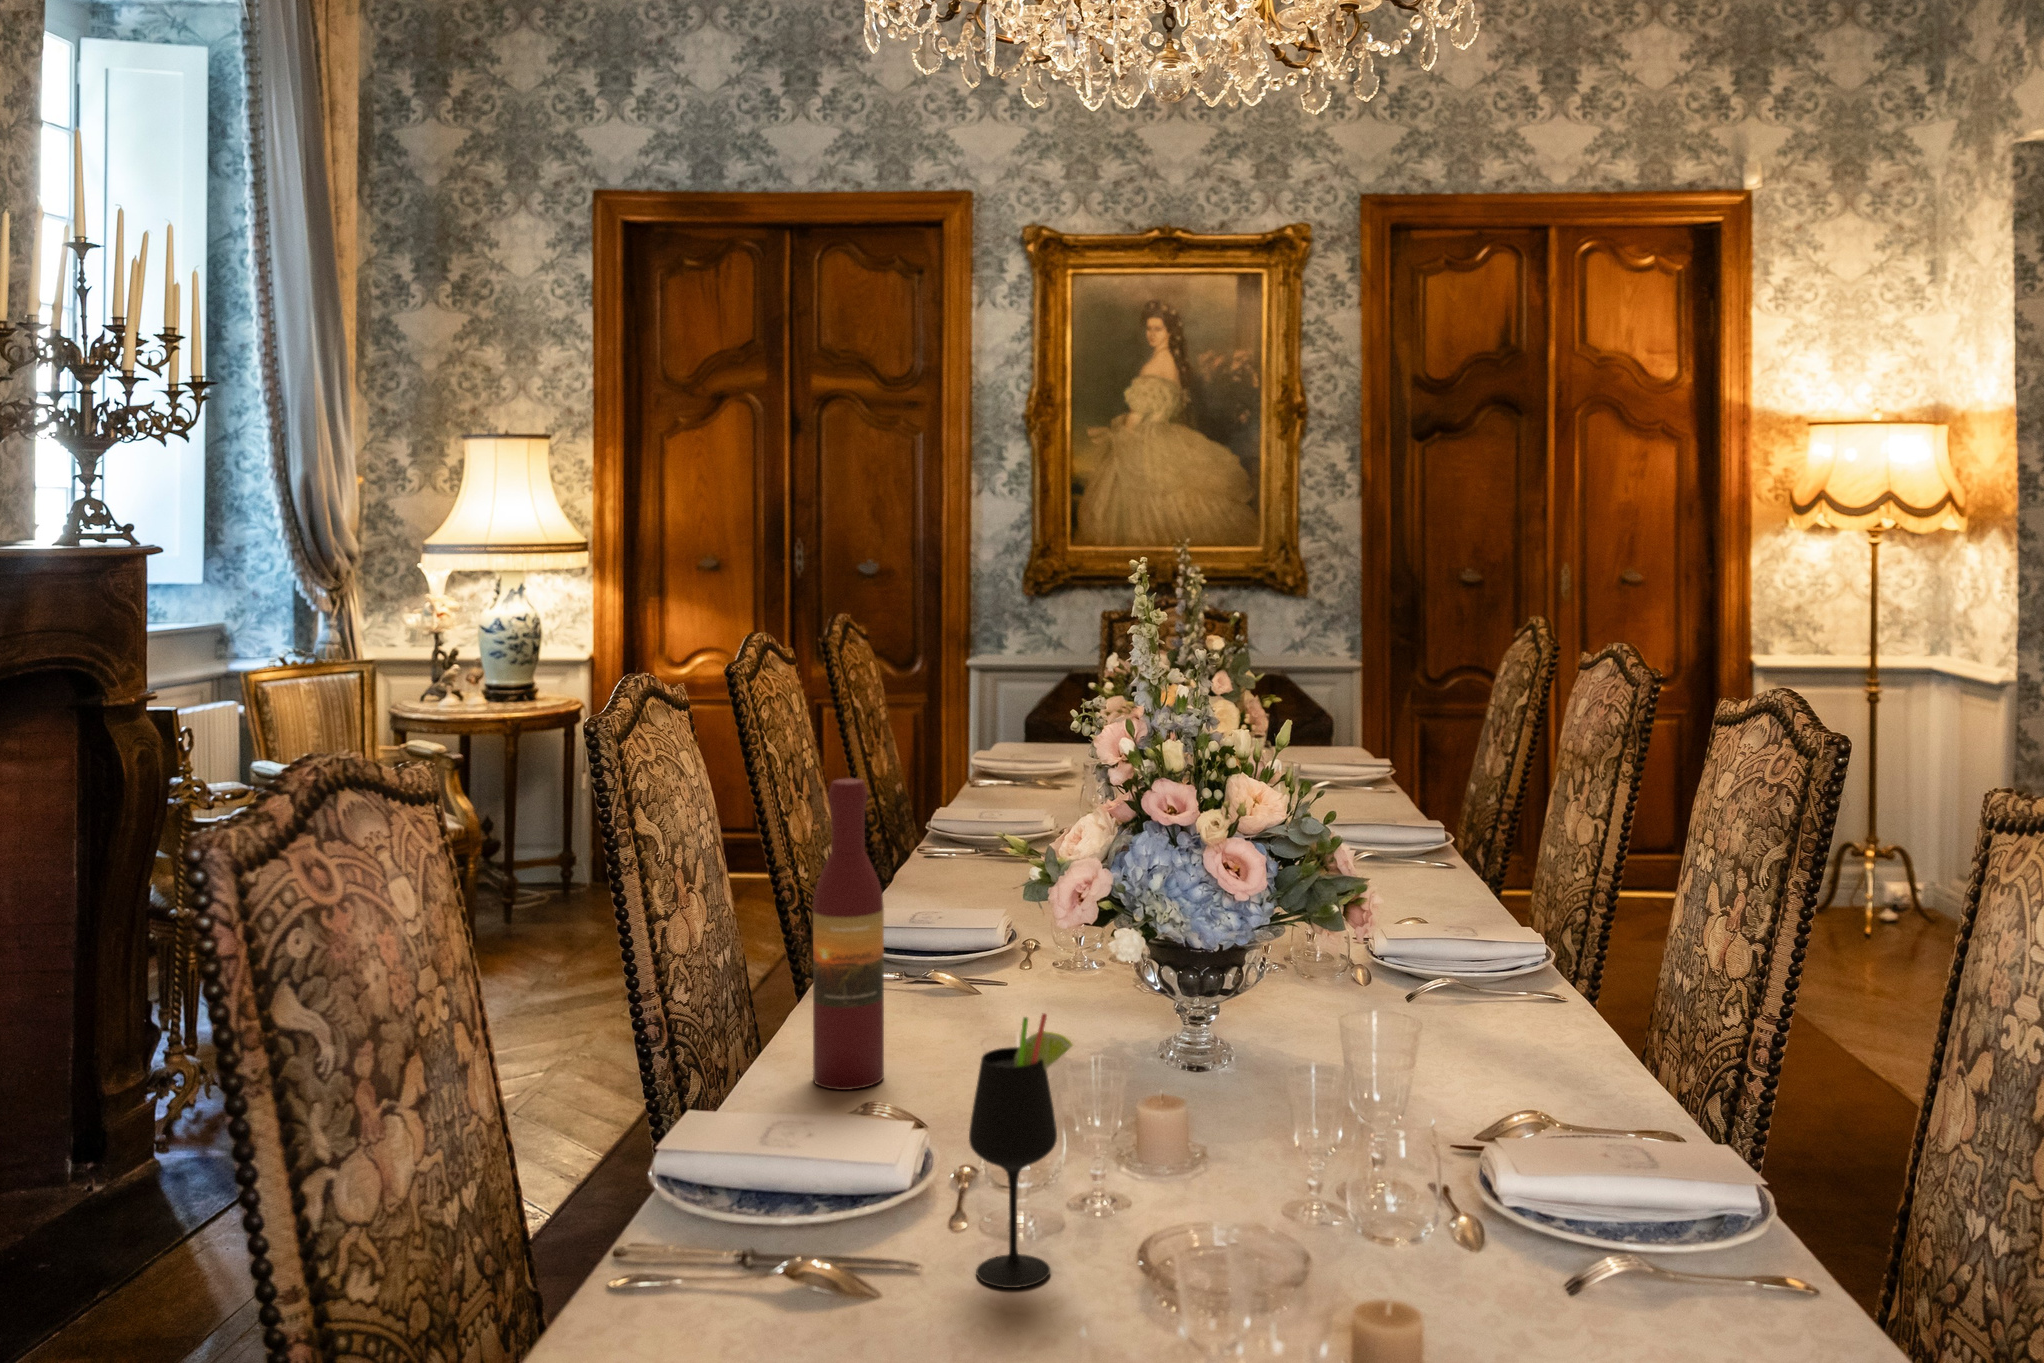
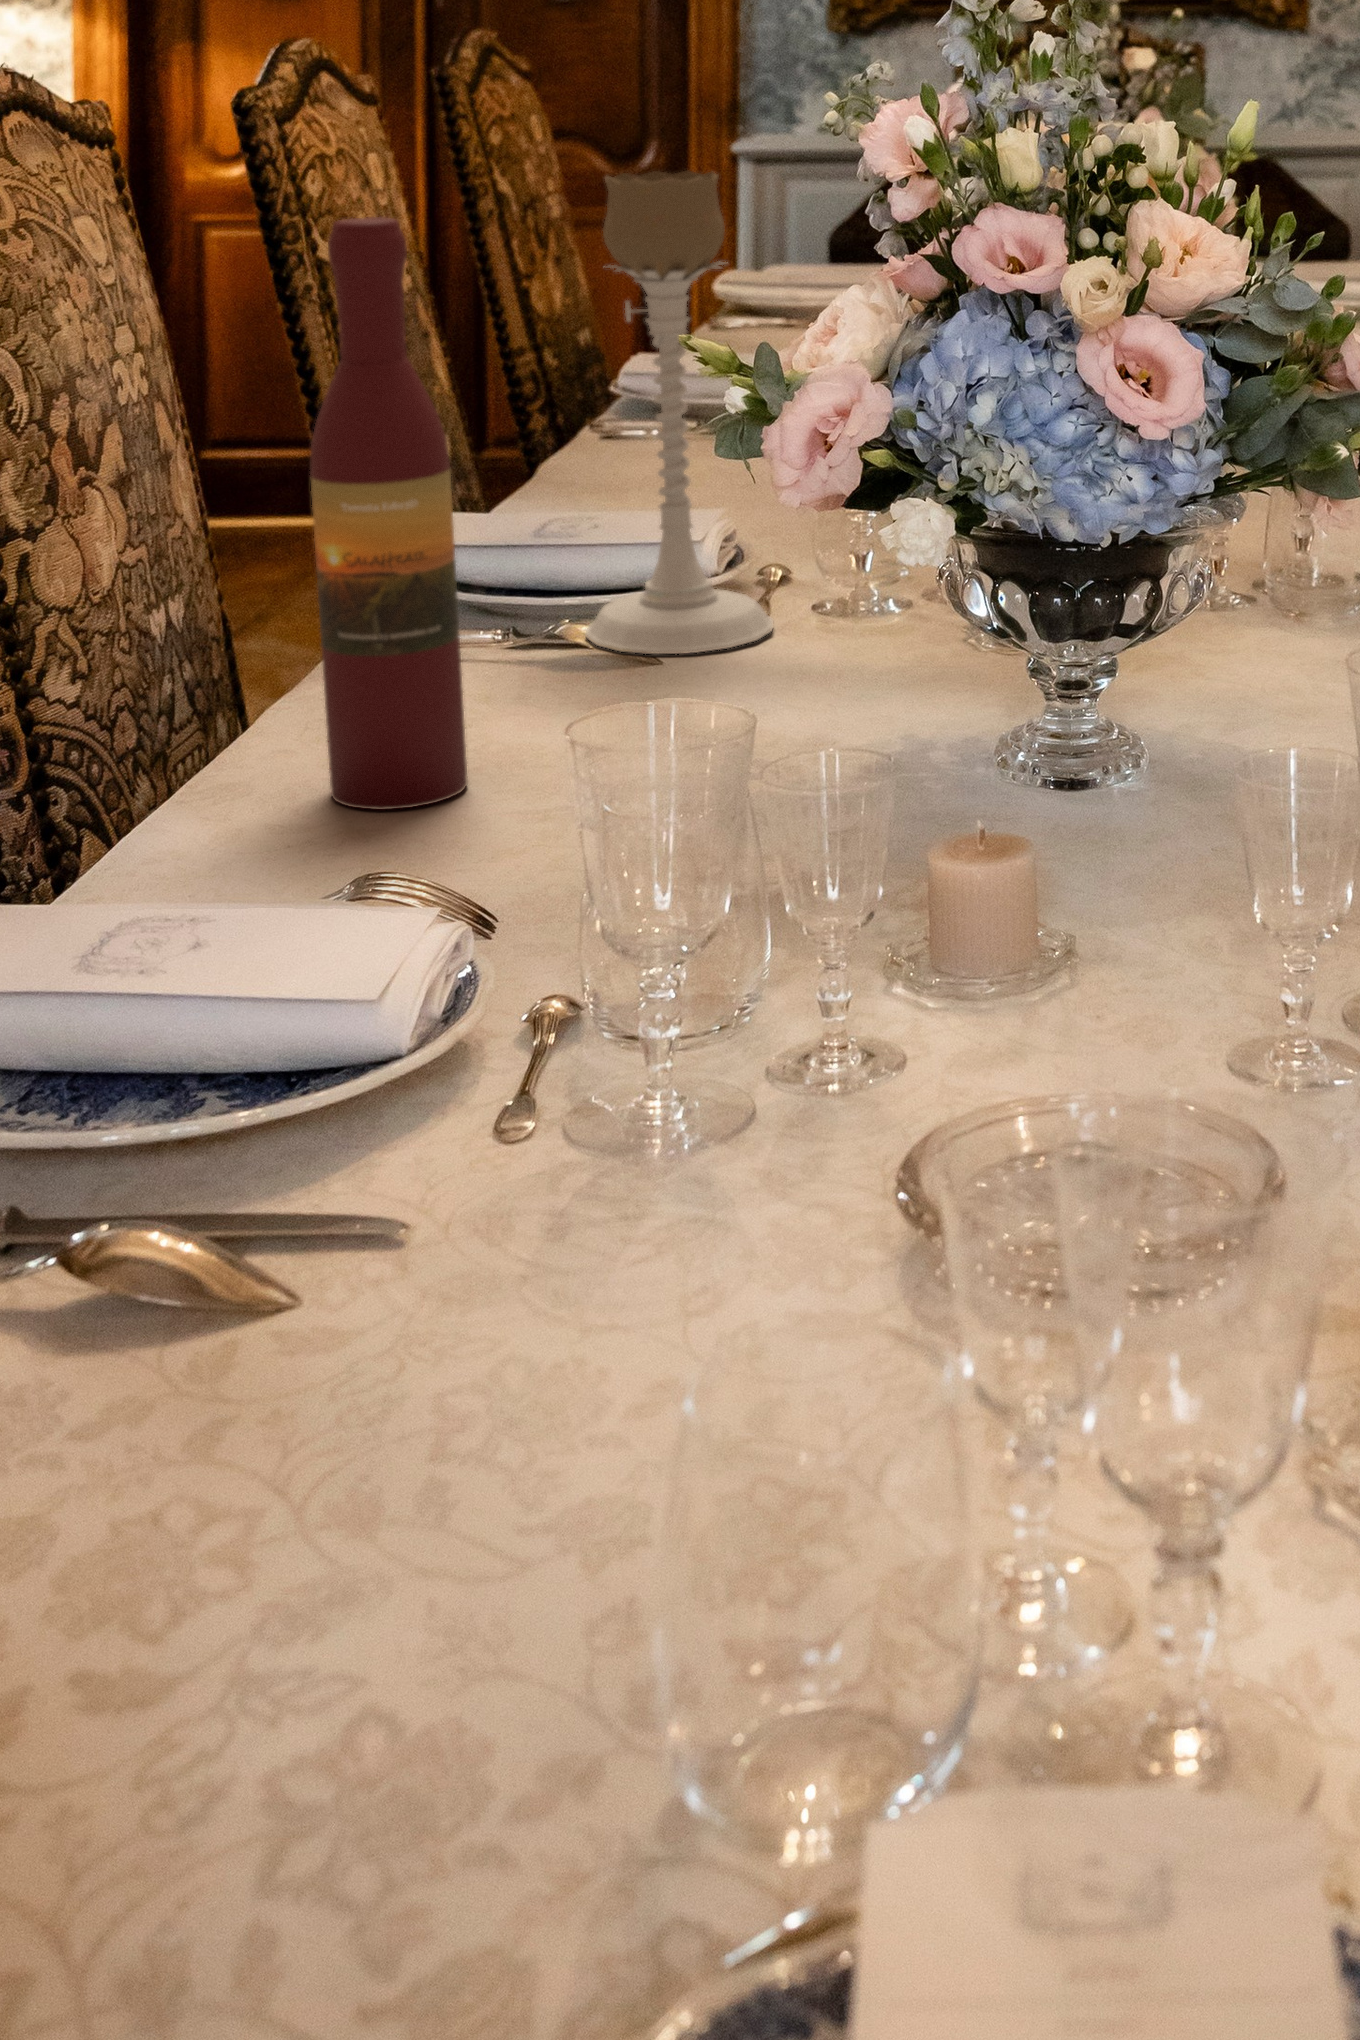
candle holder: none [928,736,1029,1001] -> present [585,171,773,654]
wine glass: present [969,1014,1072,1288] -> none [537,629,753,1195]

